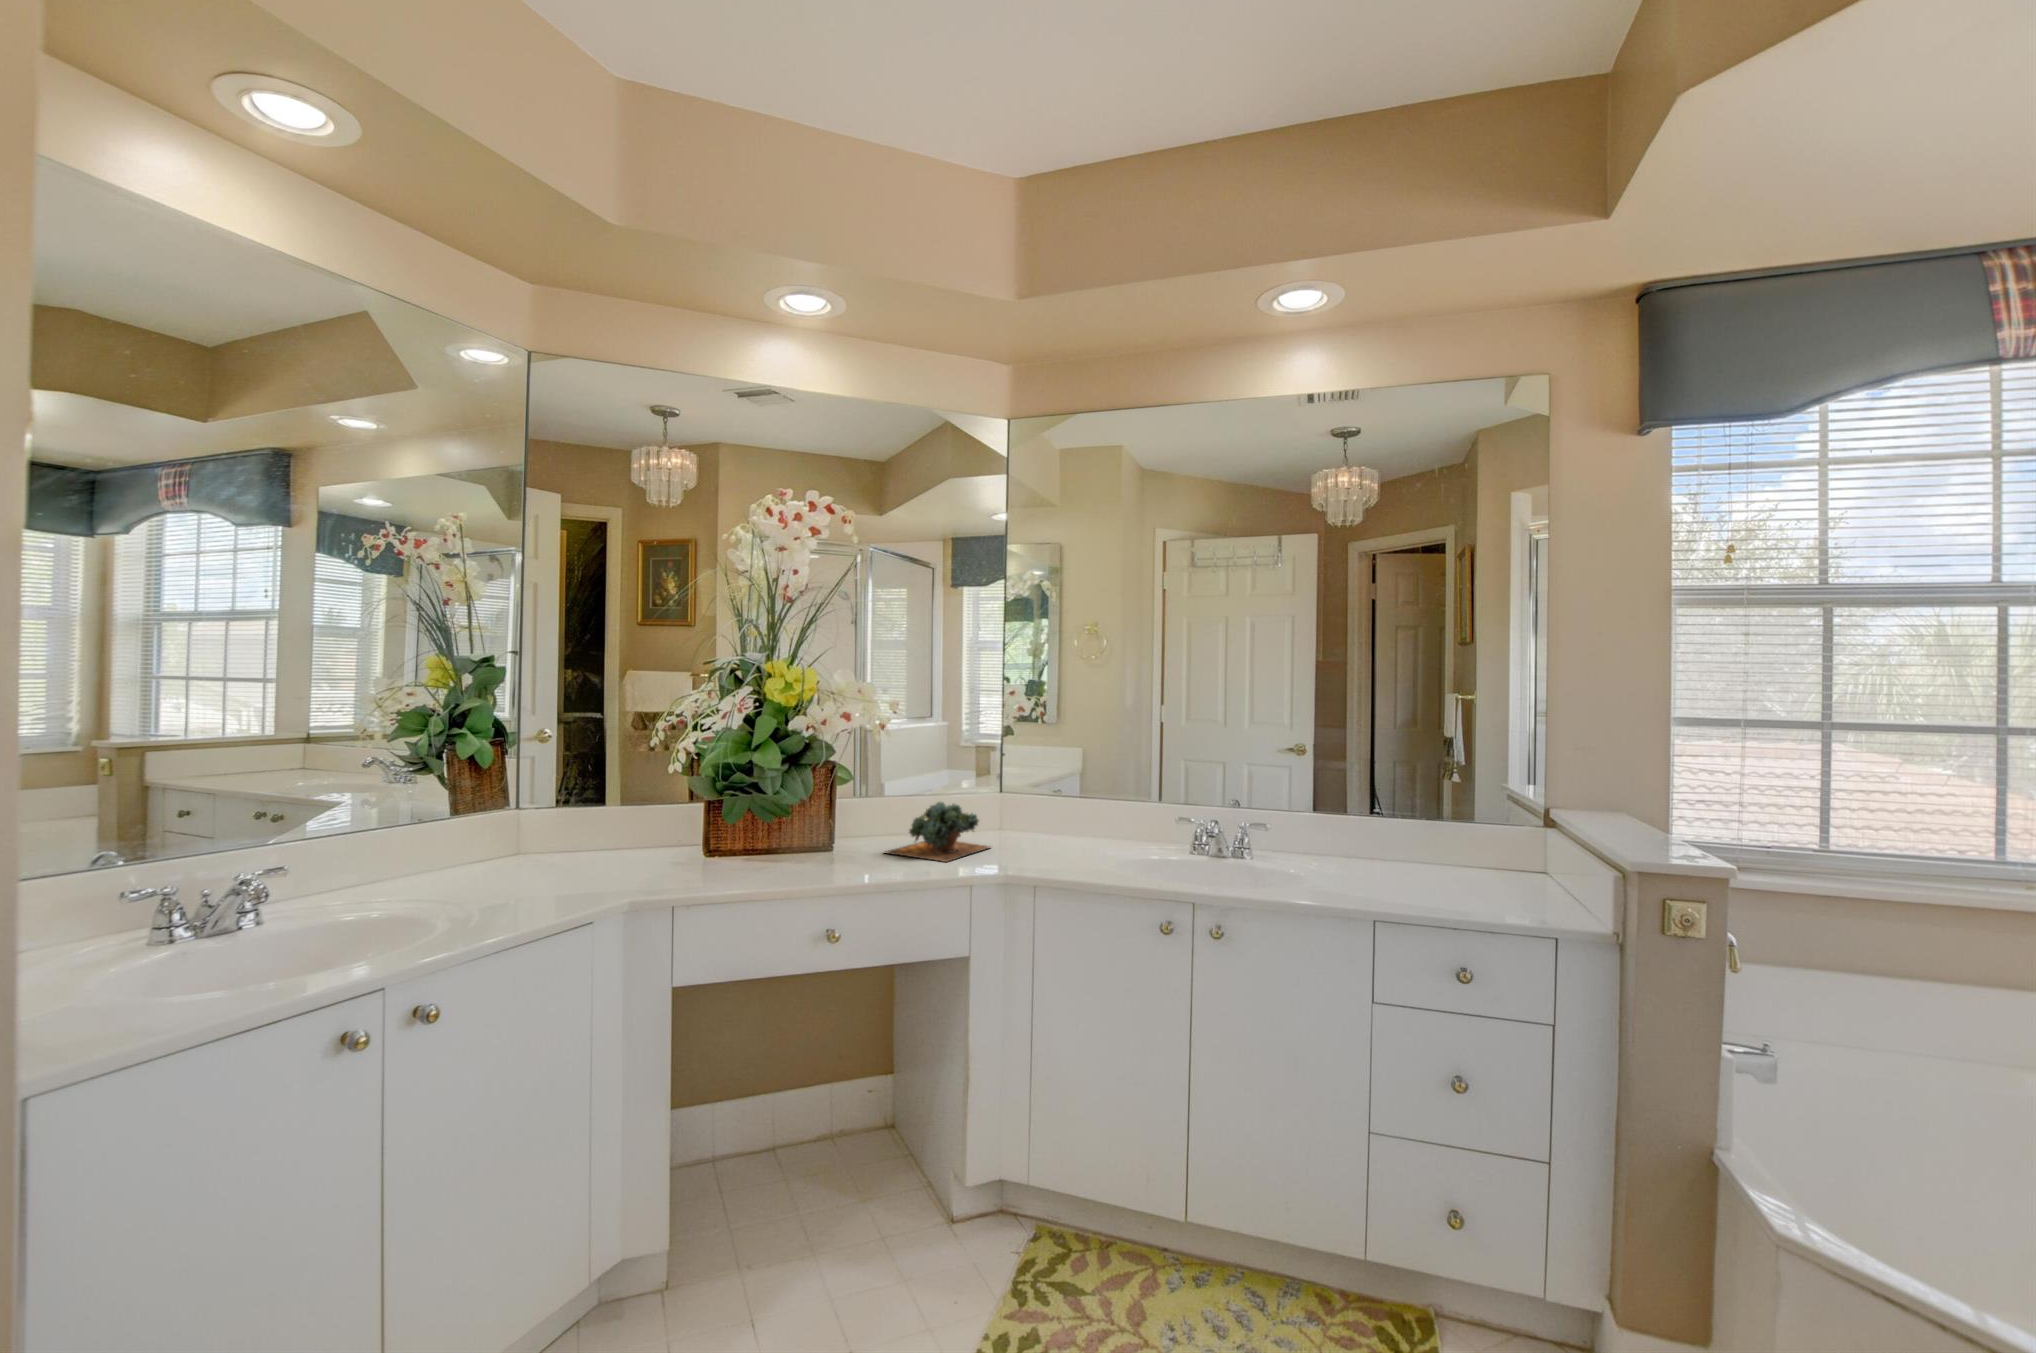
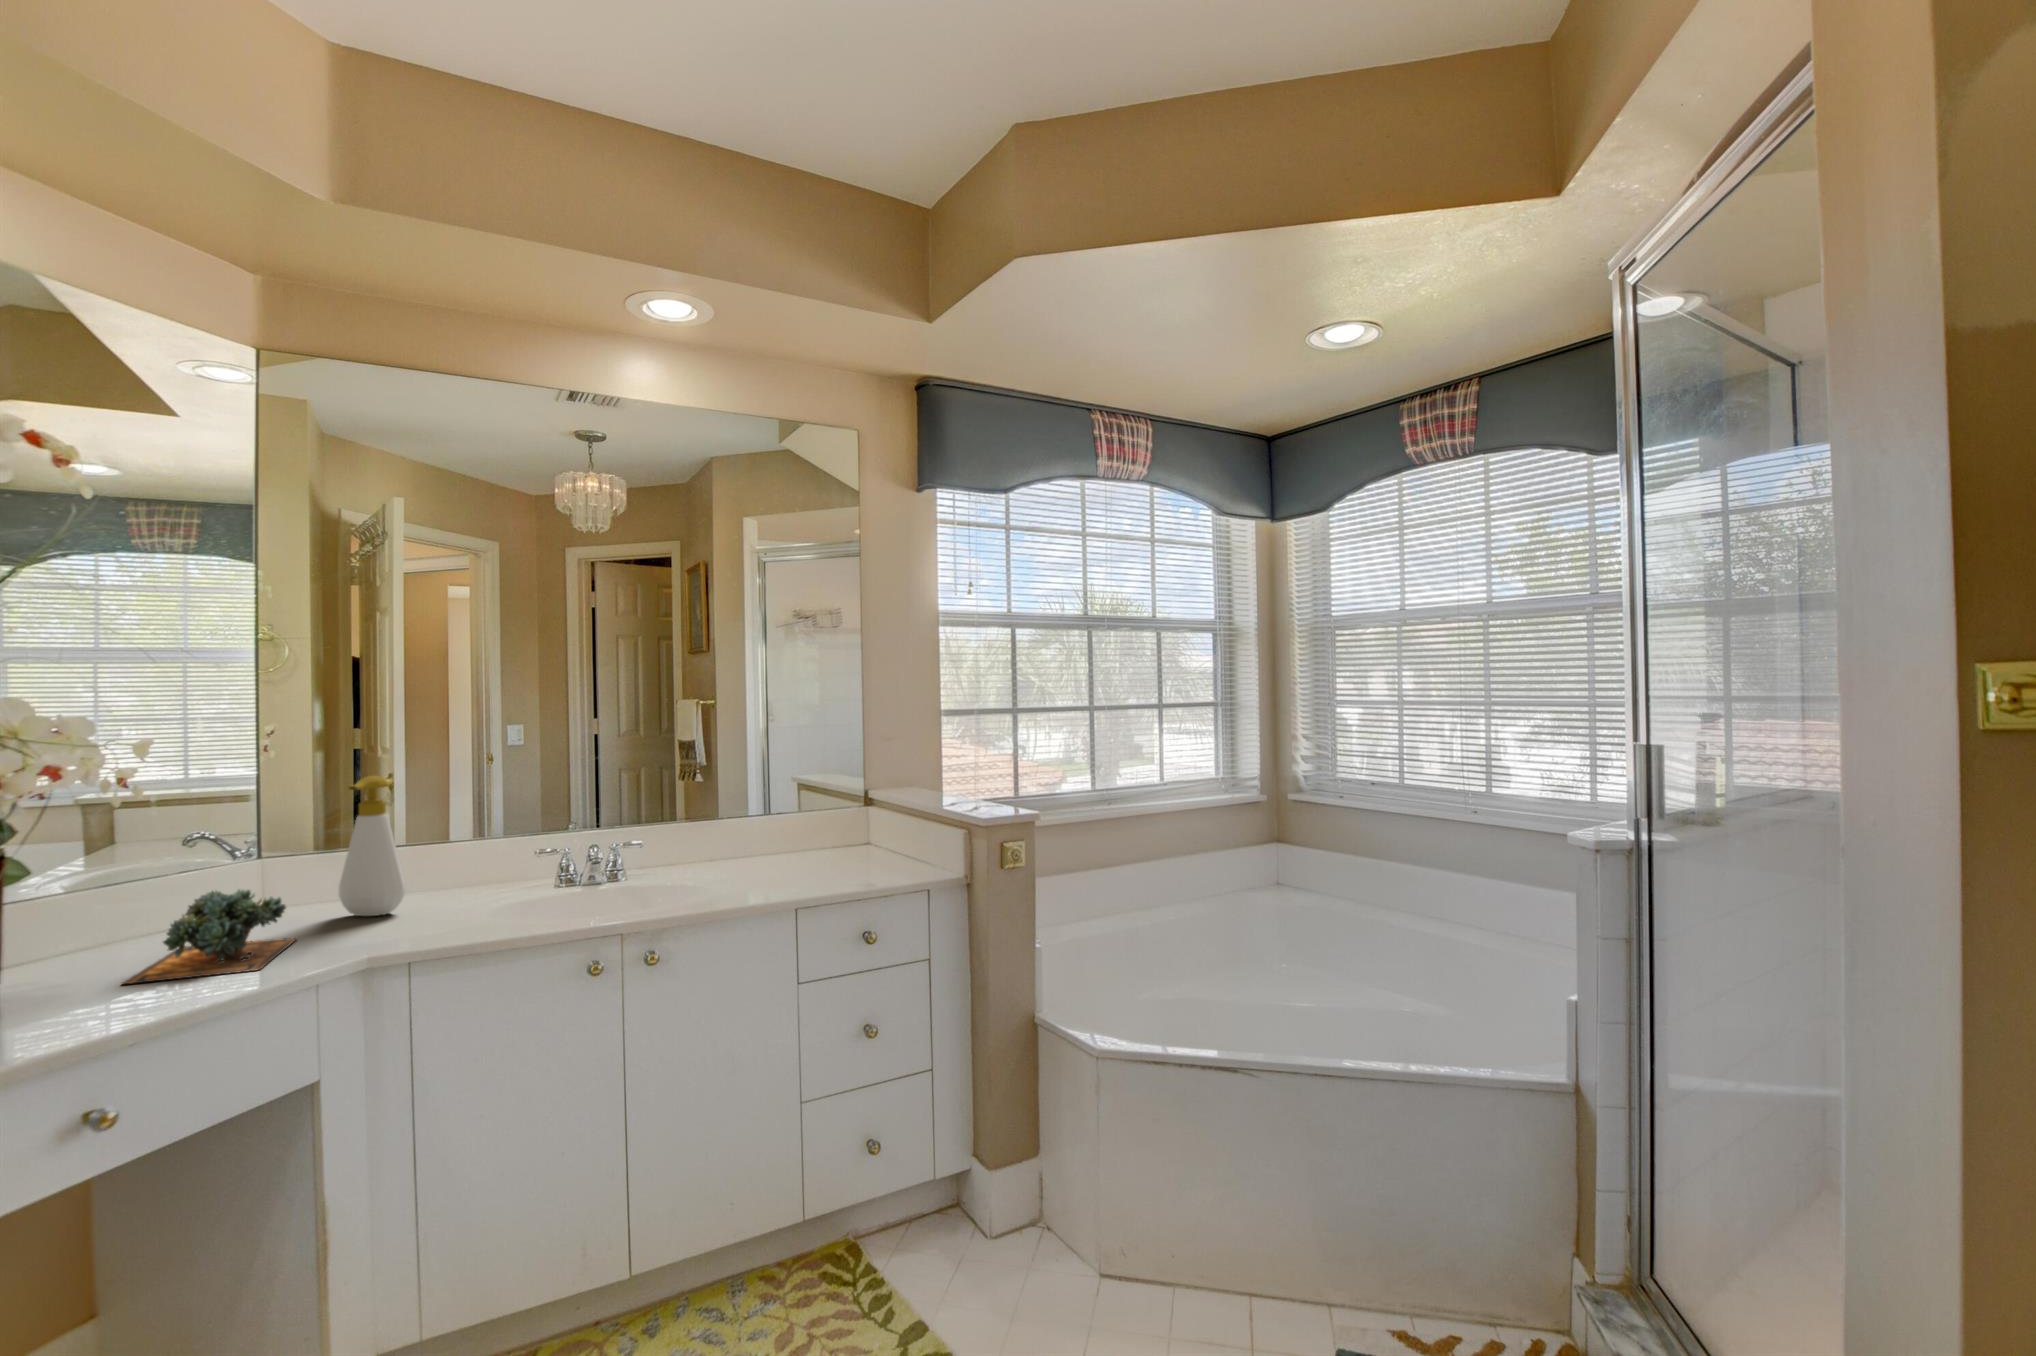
soap bottle: none [1033,733,1072,843] -> present [339,776,406,916]

